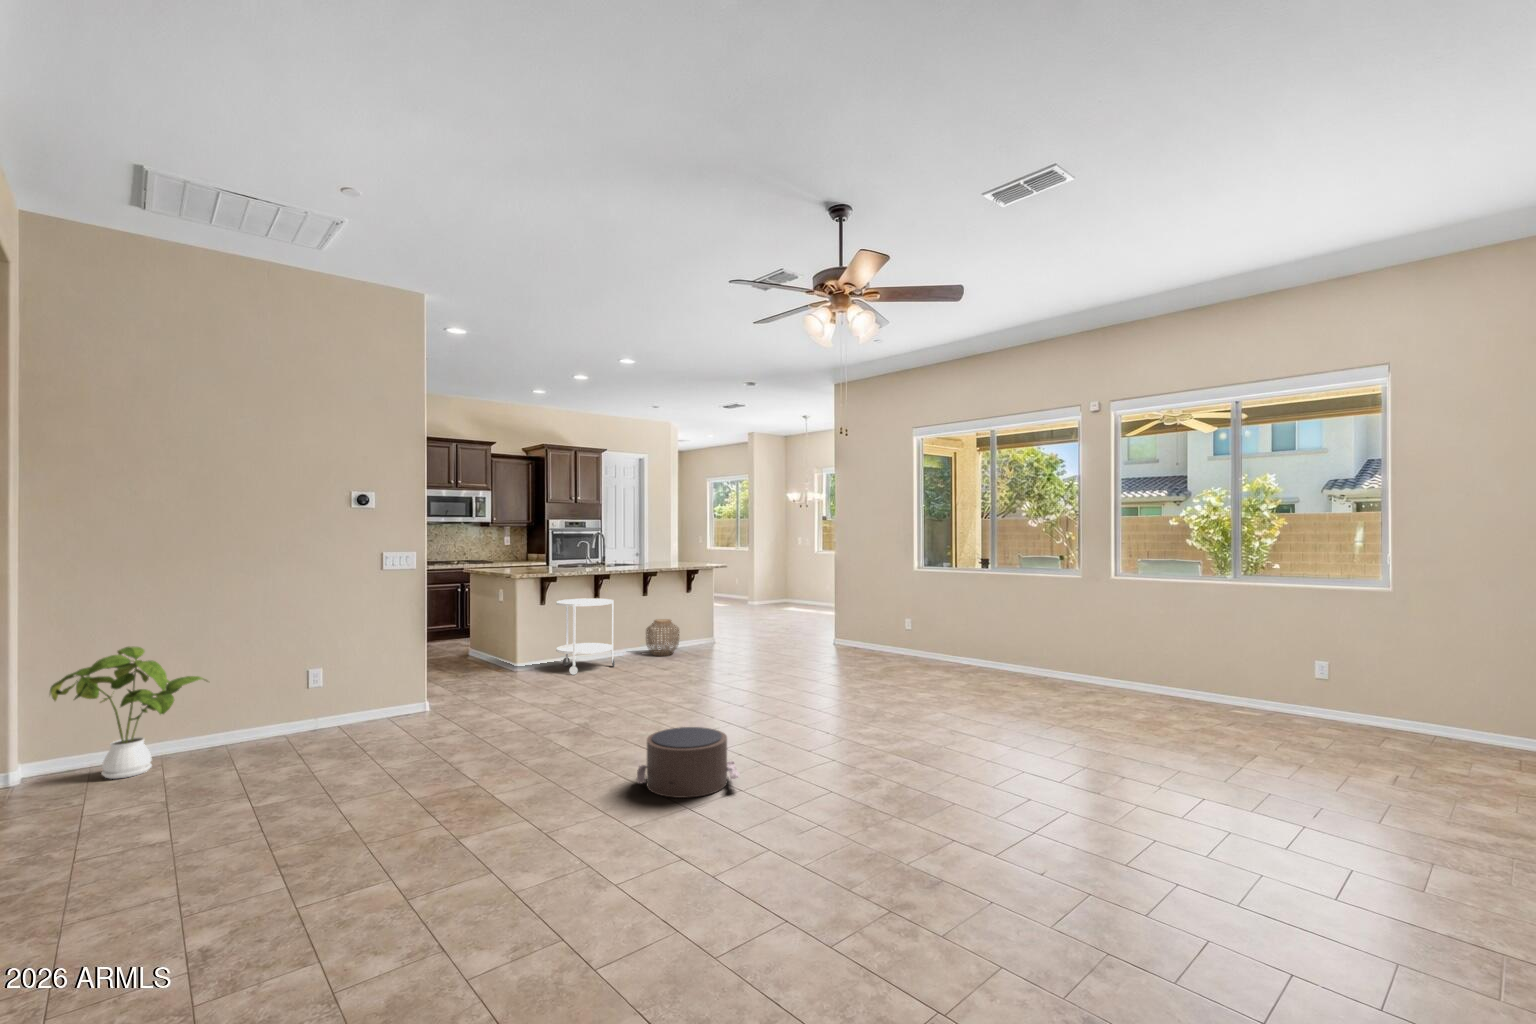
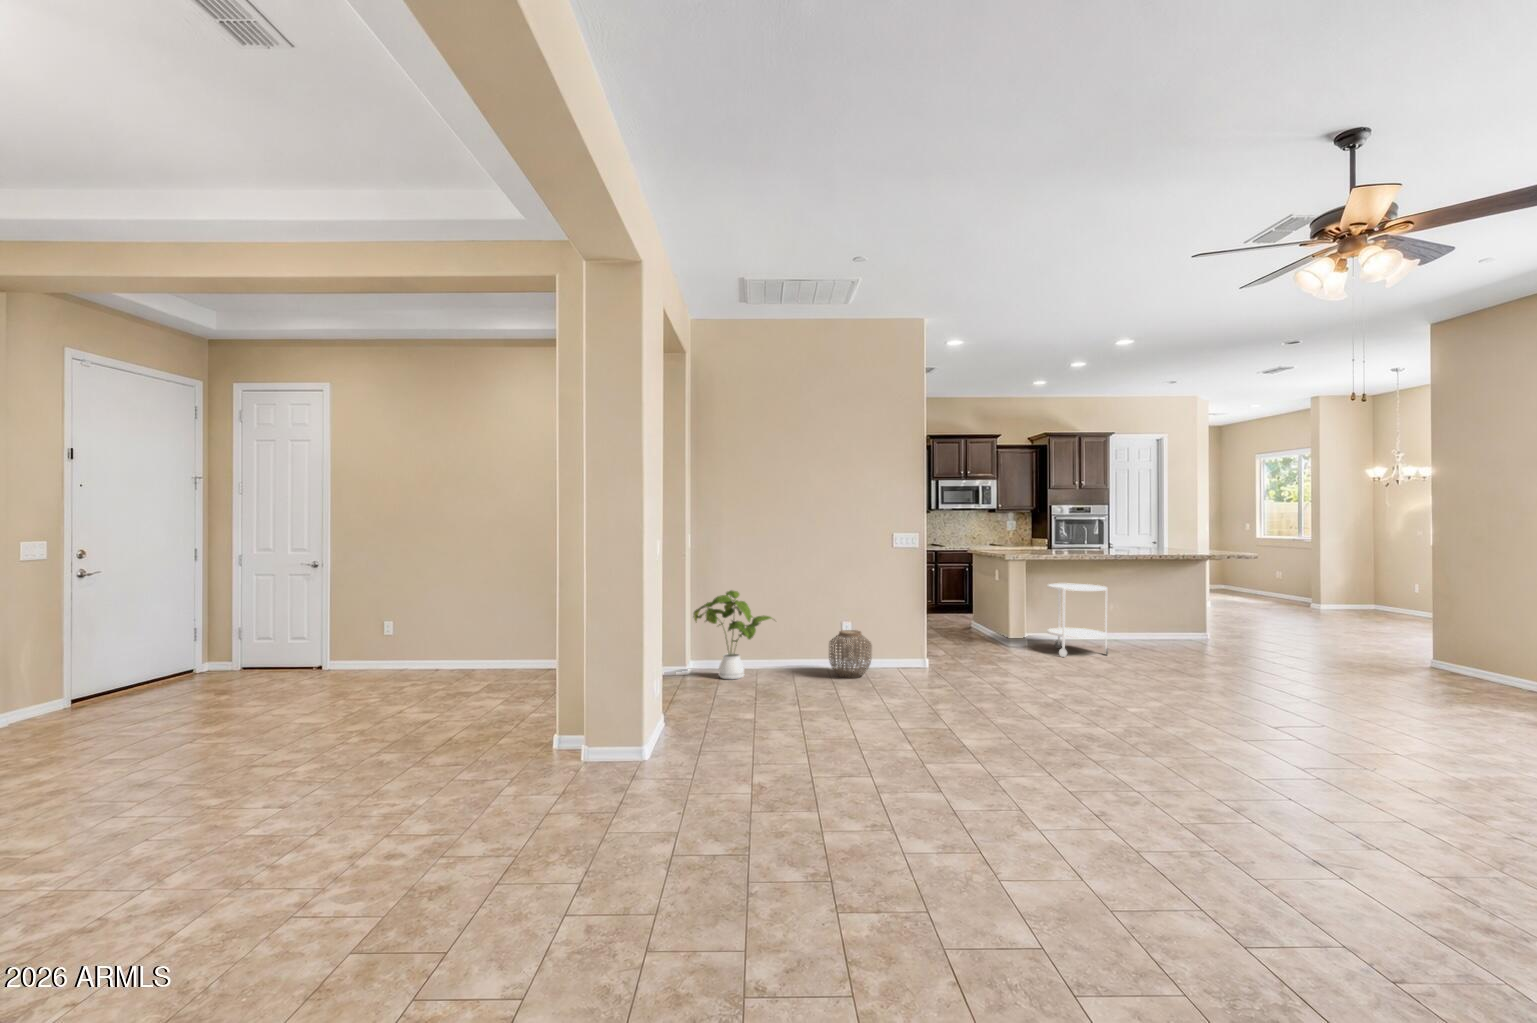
woven basket: present [646,619,679,656] -> present [829,630,872,678]
pouf: present [637,727,740,798] -> none [1091,713,1207,783]

